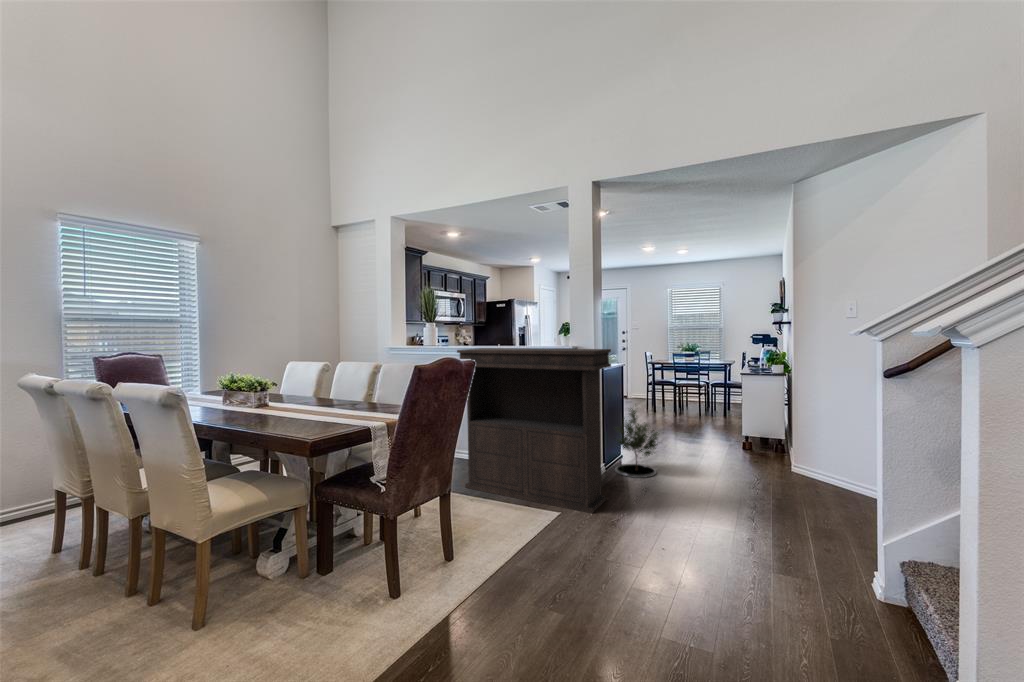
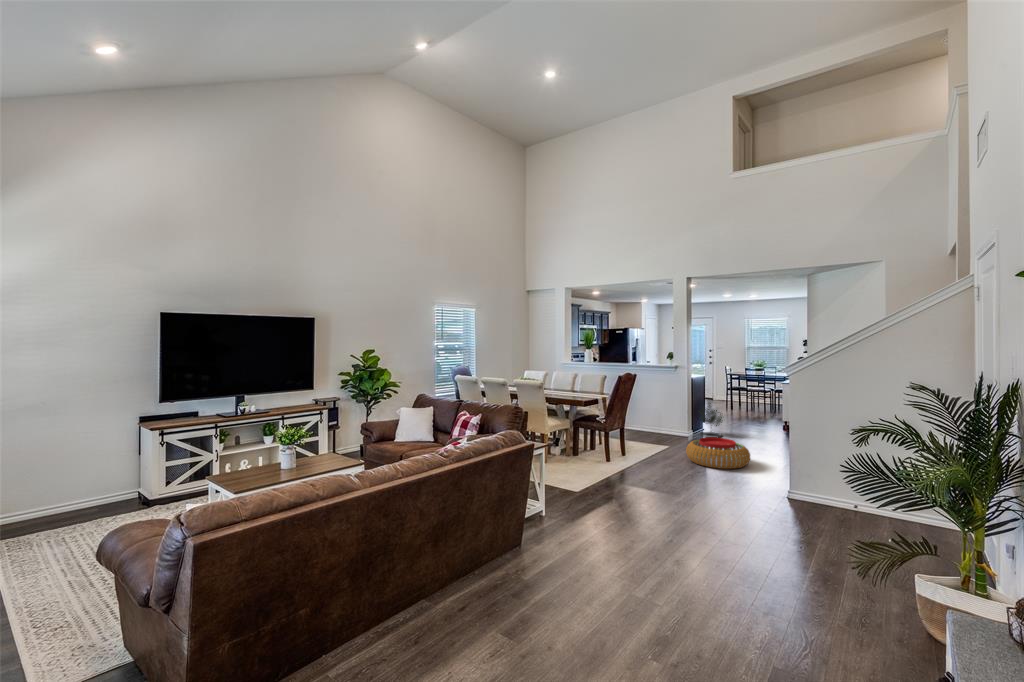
console table: present [457,348,611,513] -> none [615,366,696,447]
pouf: none [593,504,745,604] -> present [686,437,750,469]

